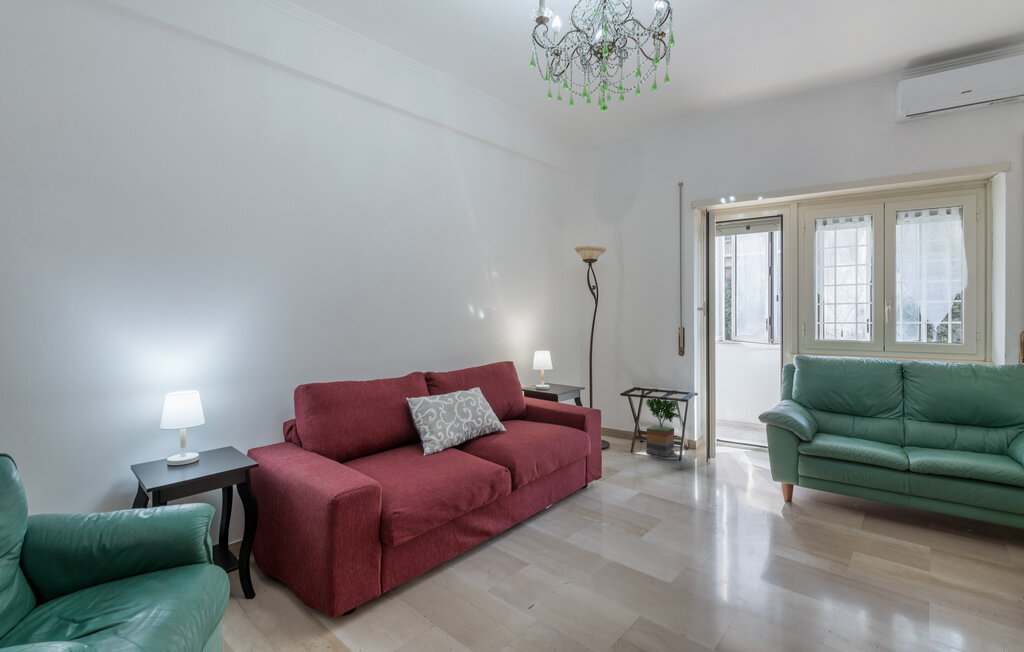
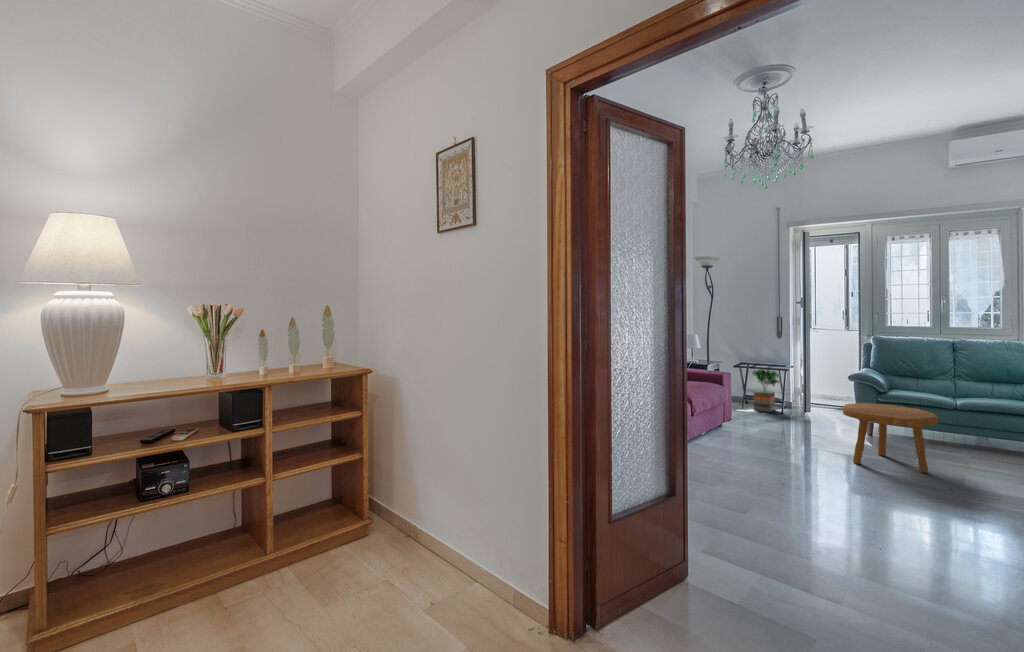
footstool: none [745,465,894,600] -> present [843,403,938,473]

